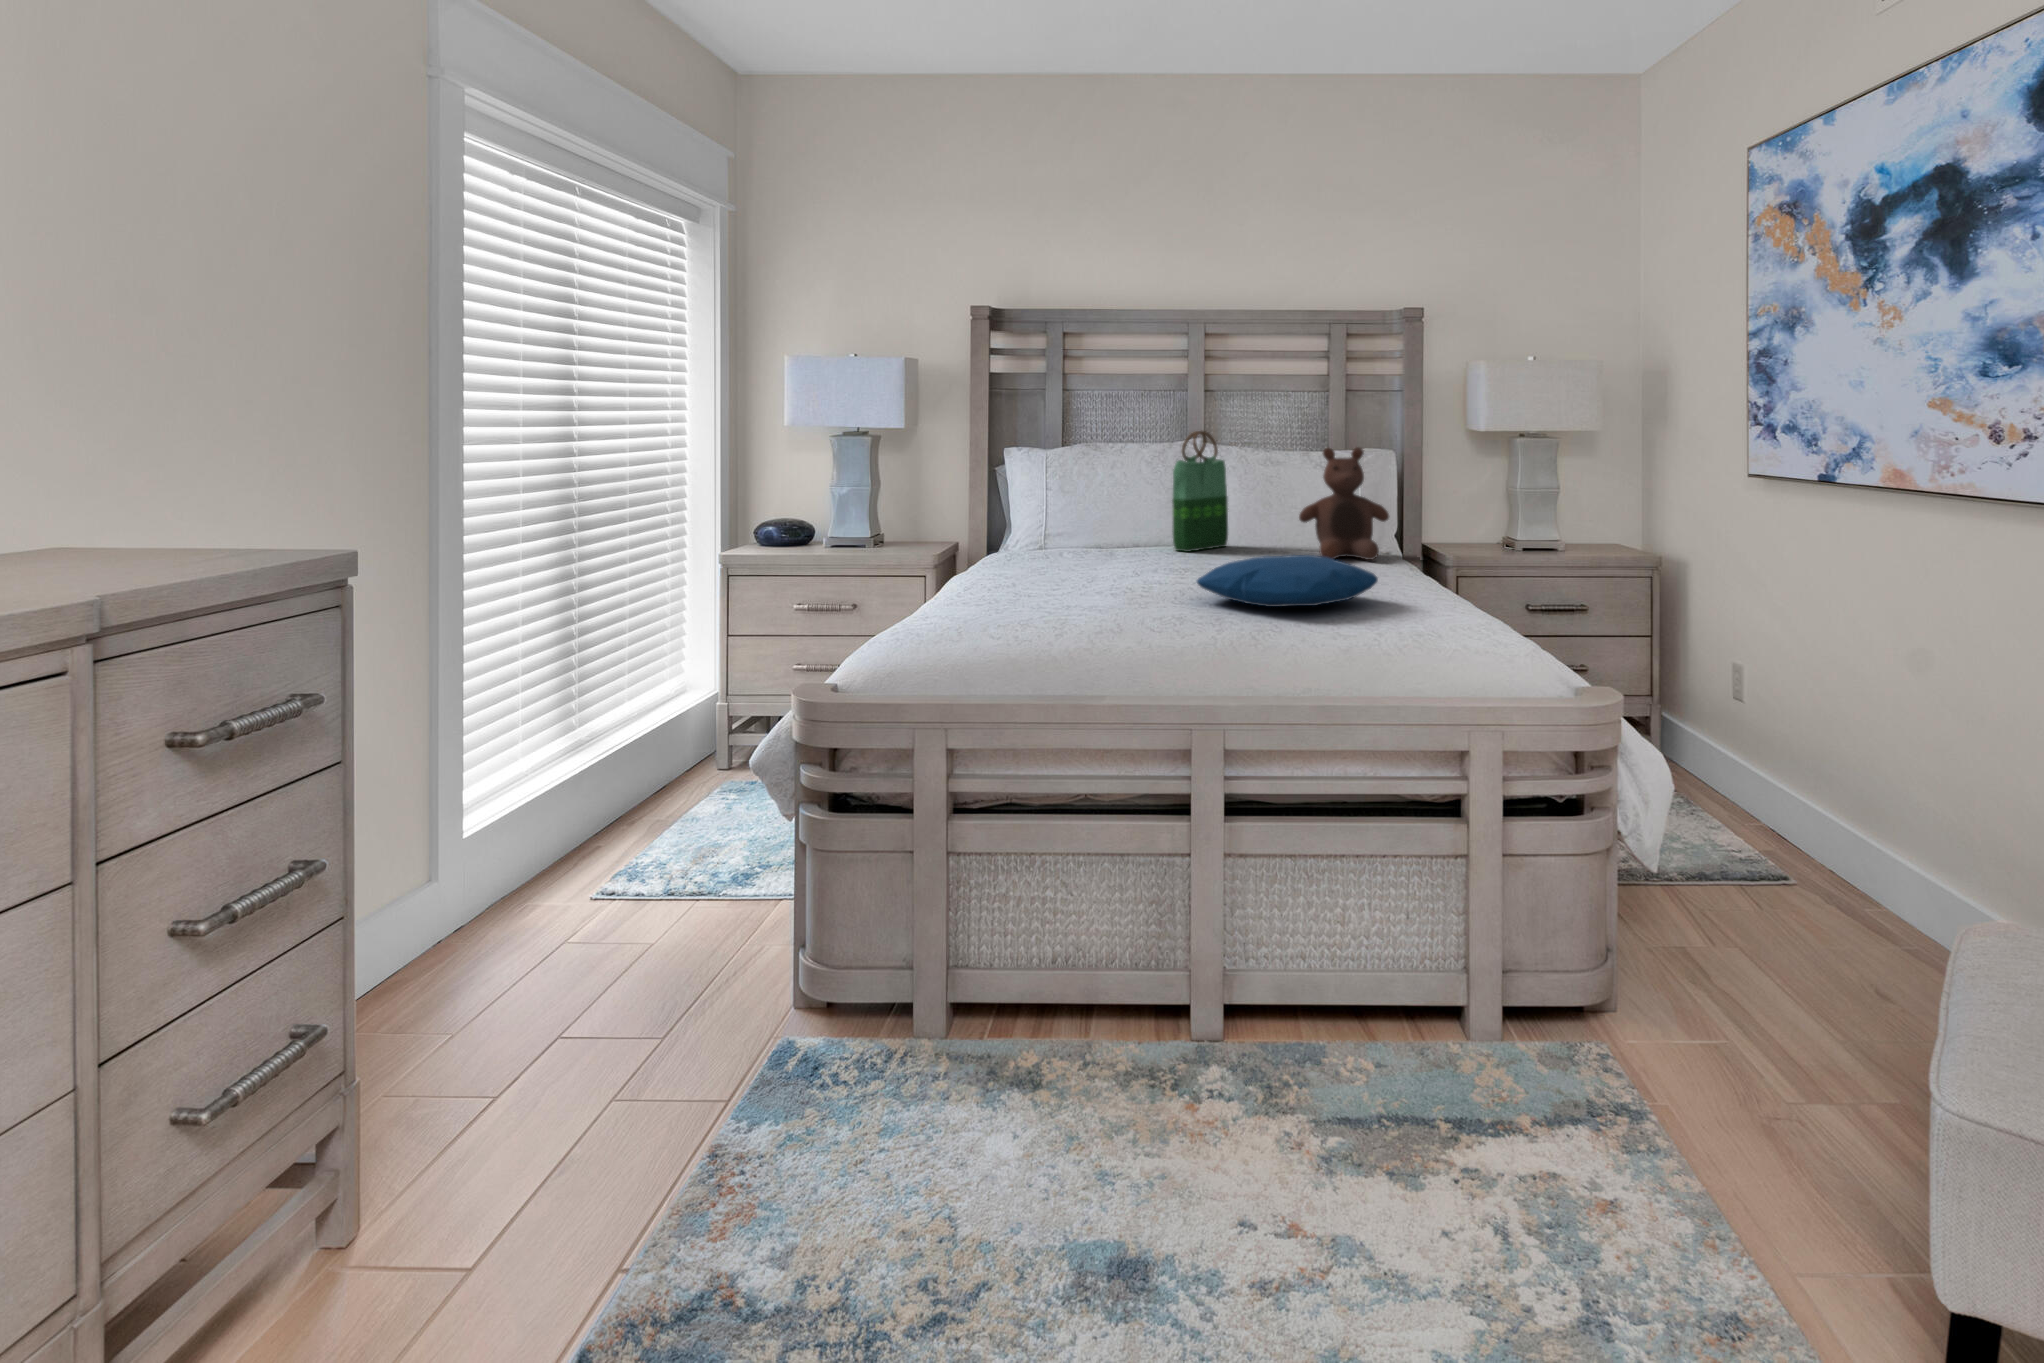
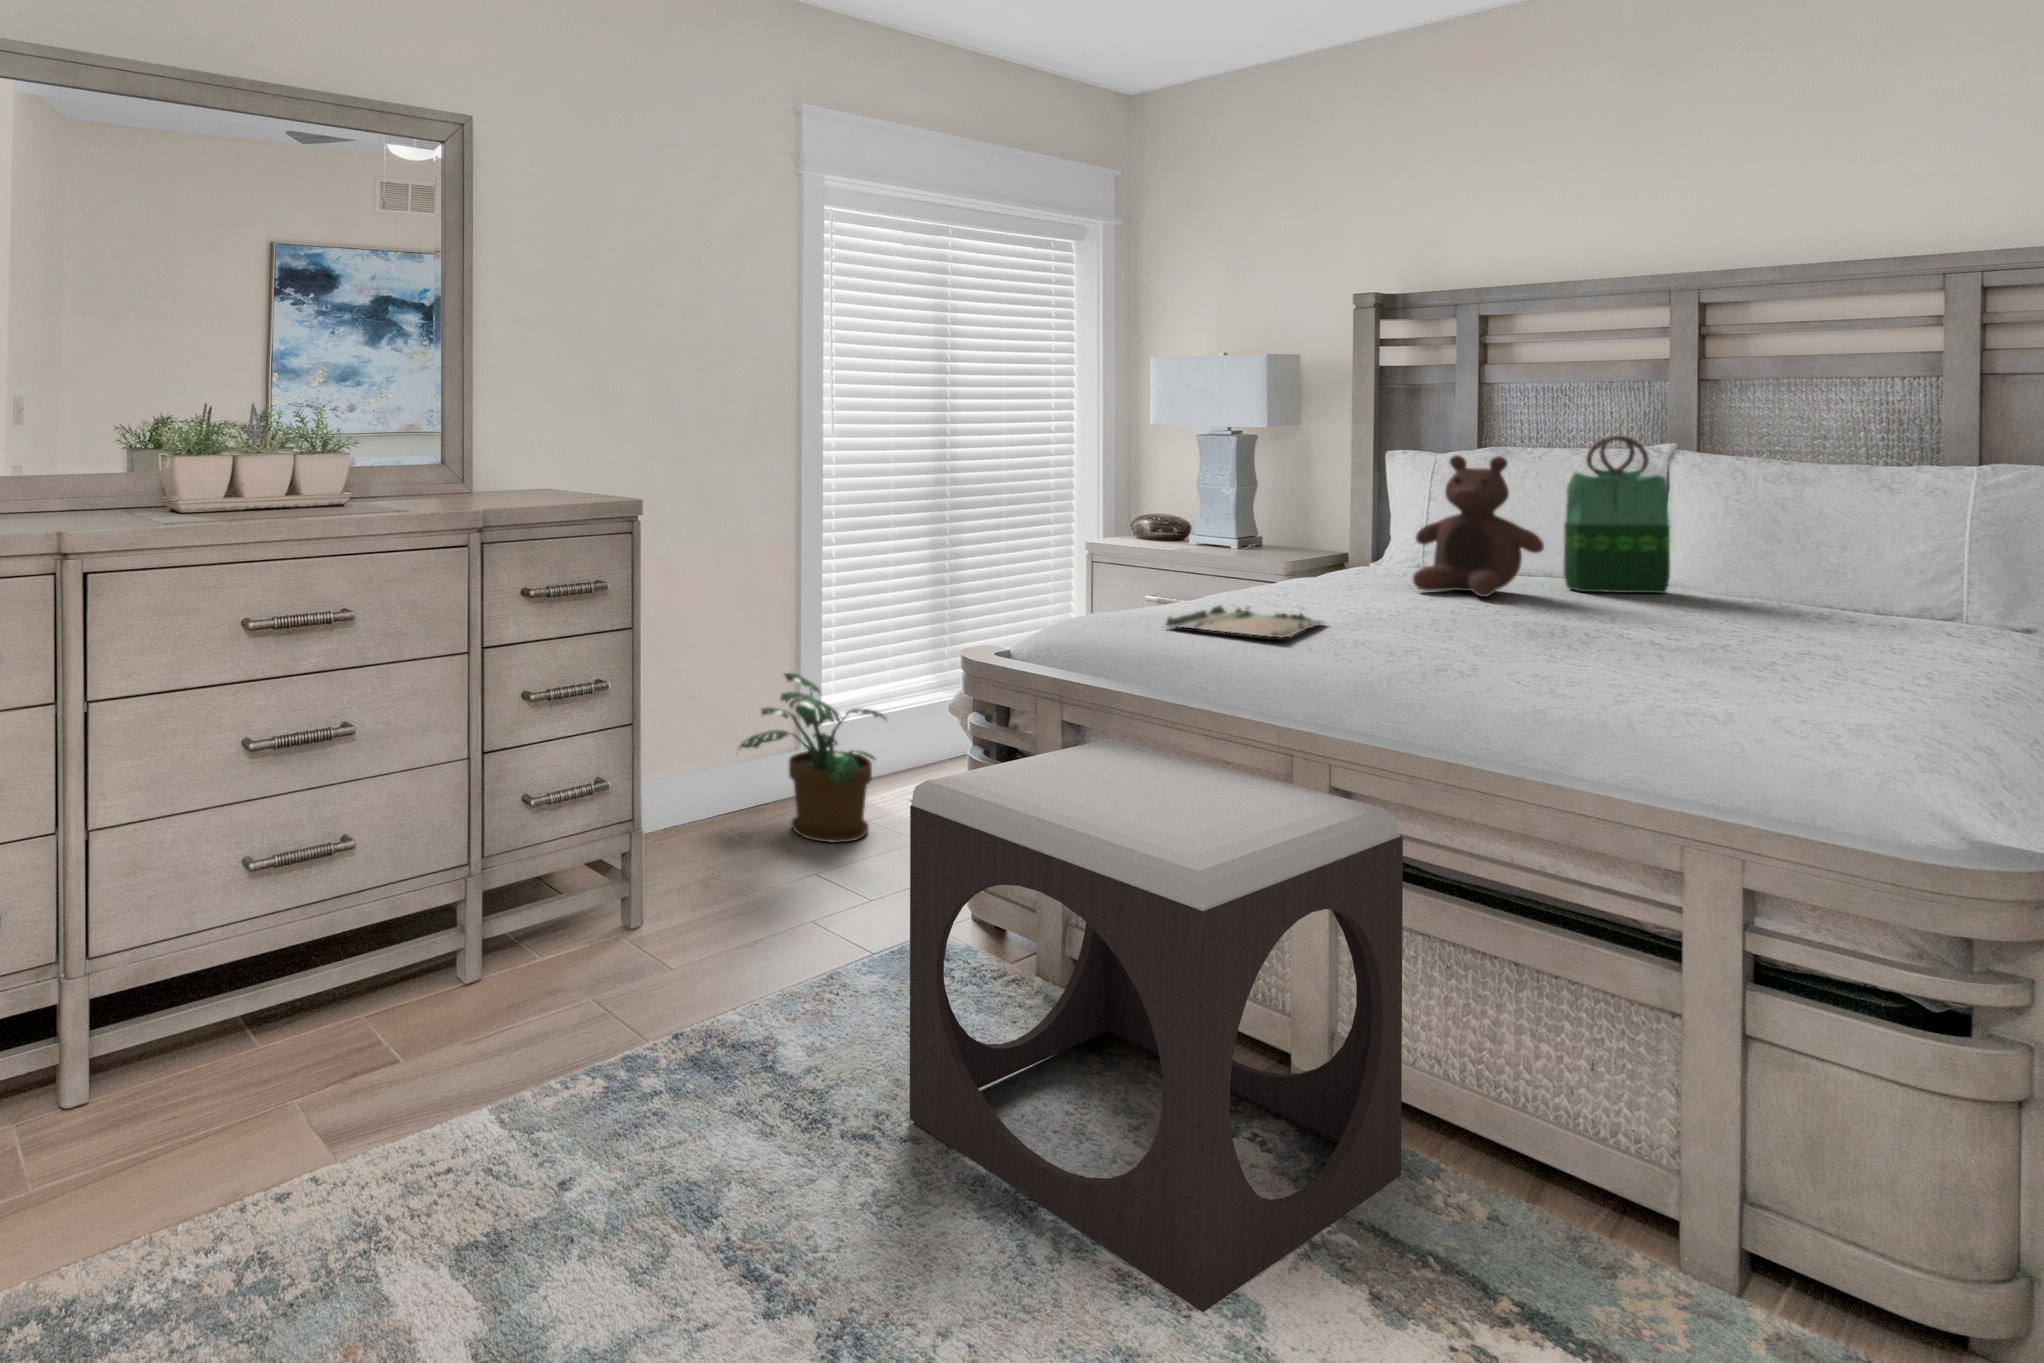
stuffed bear: present [1299,447,1389,560] -> present [1413,455,1544,597]
pillow: present [1197,555,1378,607] -> none [1437,596,1721,664]
tray: none [1012,589,1125,629] -> present [1165,606,1324,638]
footstool: none [952,752,1339,1280] -> present [910,739,1403,1312]
potted plant: none [396,770,634,984] -> present [739,673,887,843]

